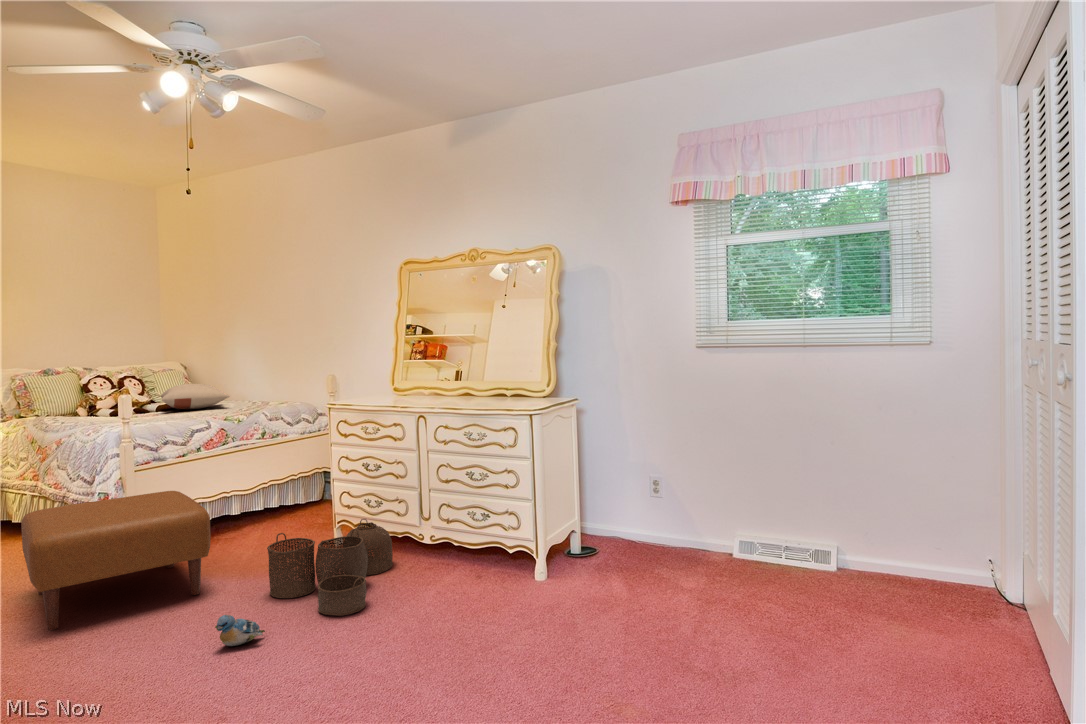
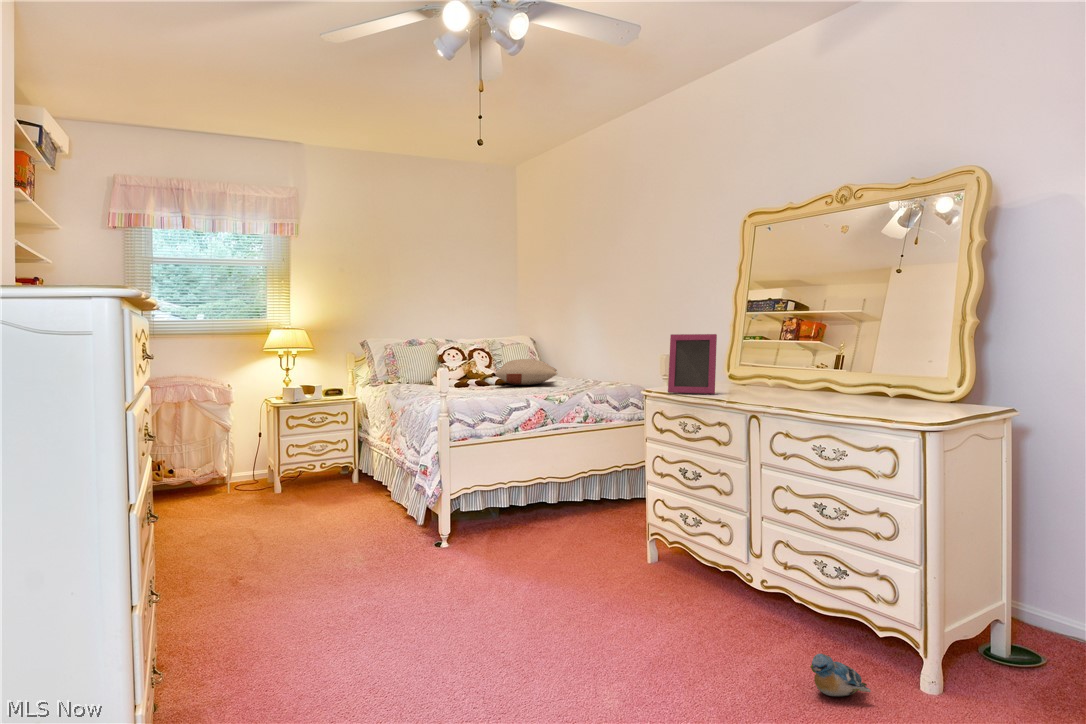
picture frame: none [352,357,389,404] -> present [668,334,717,394]
ottoman: present [21,491,211,630] -> none [332,472,500,605]
woven basket: present [267,519,393,616] -> none [553,540,708,676]
plush toy: present [215,615,265,646] -> present [810,654,871,696]

